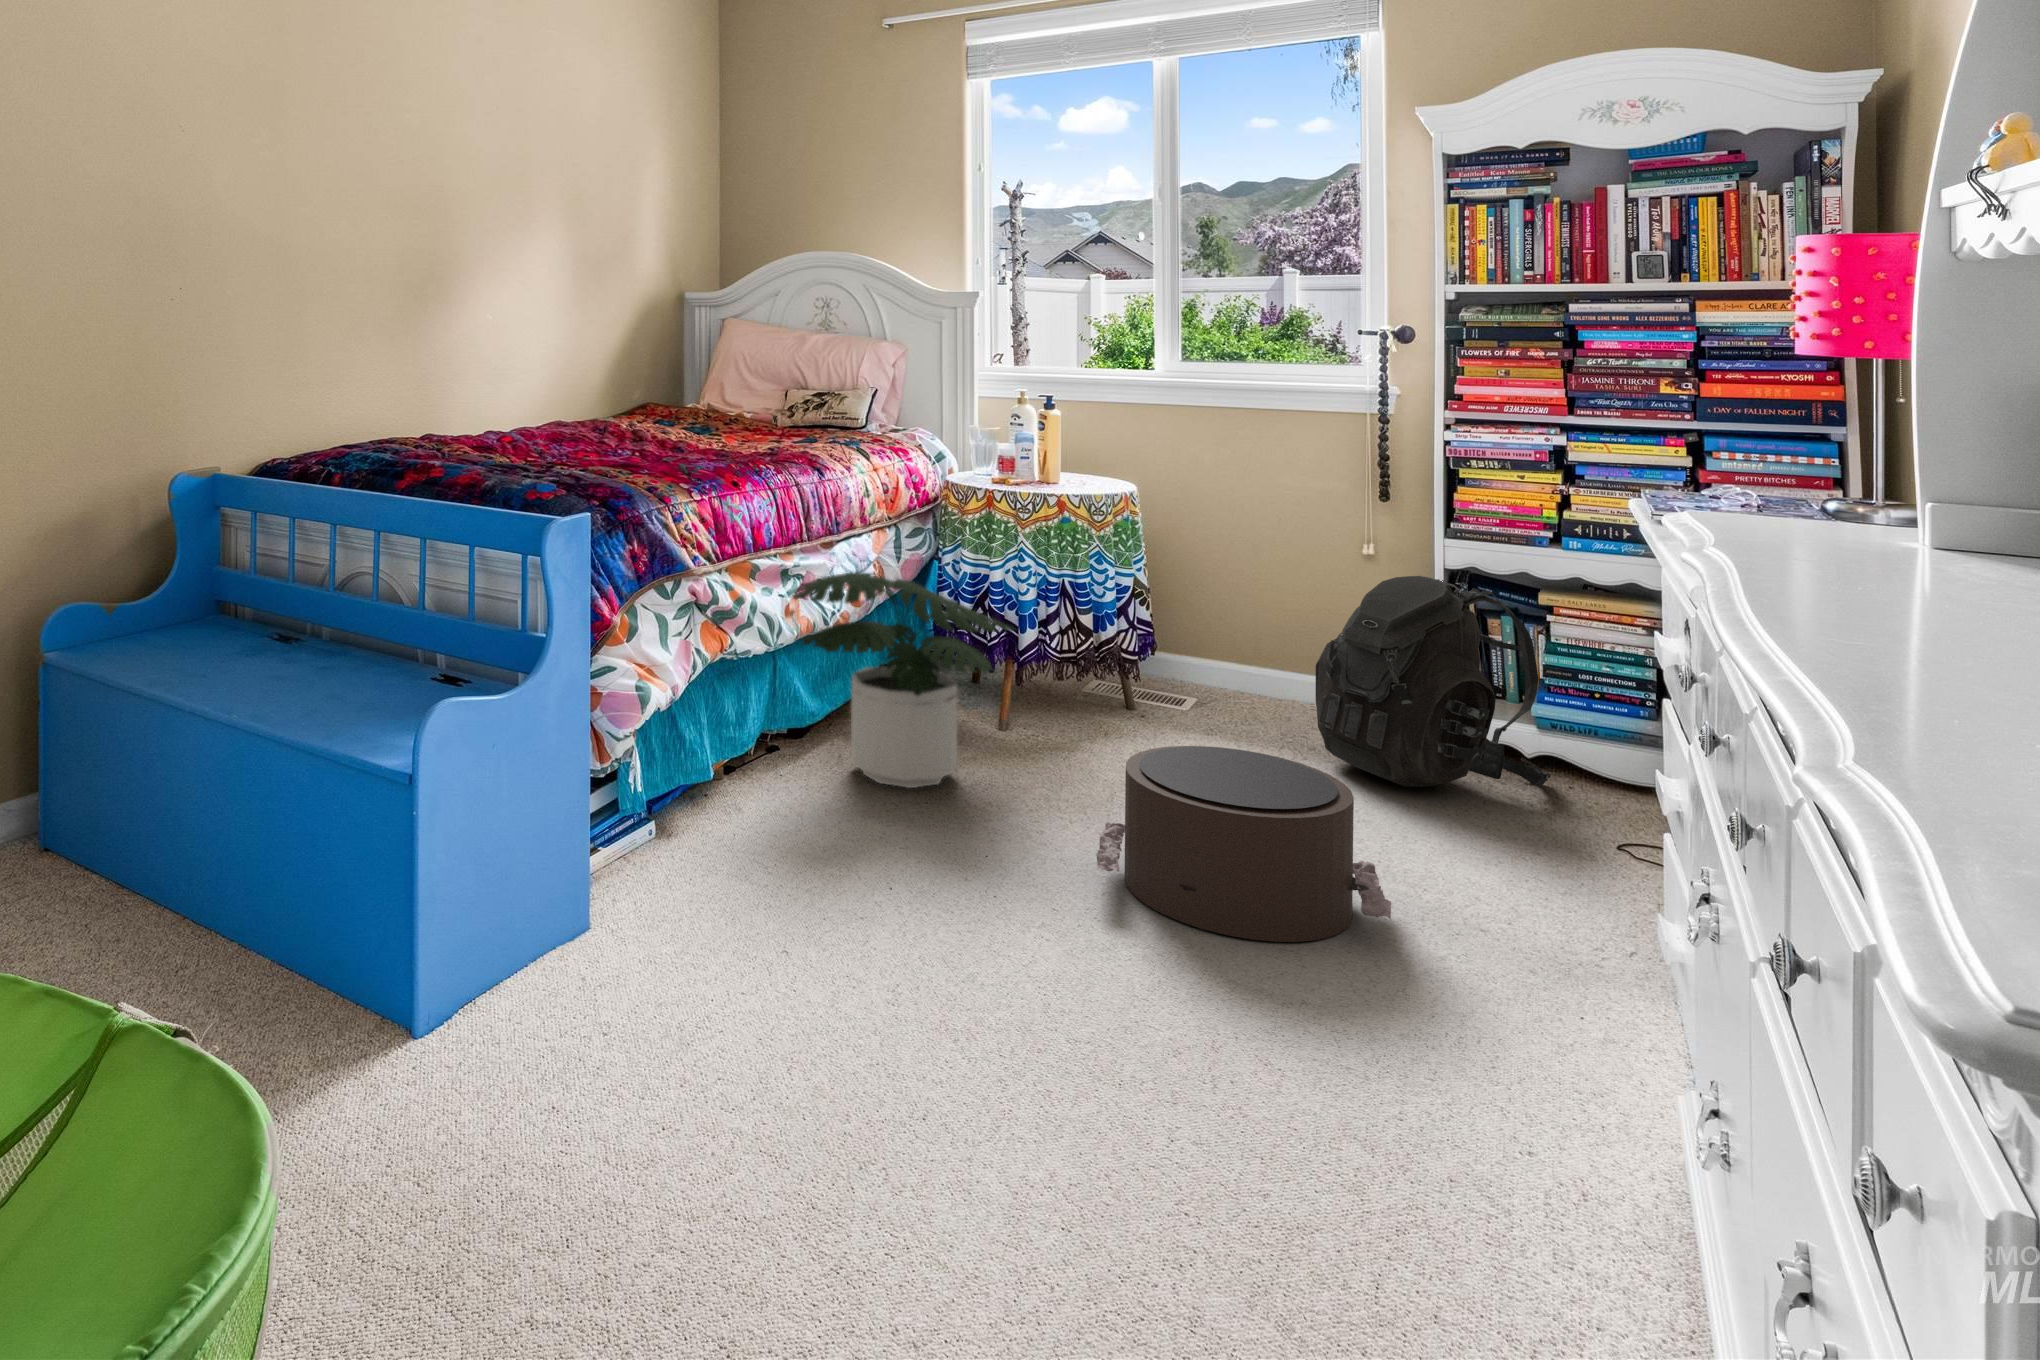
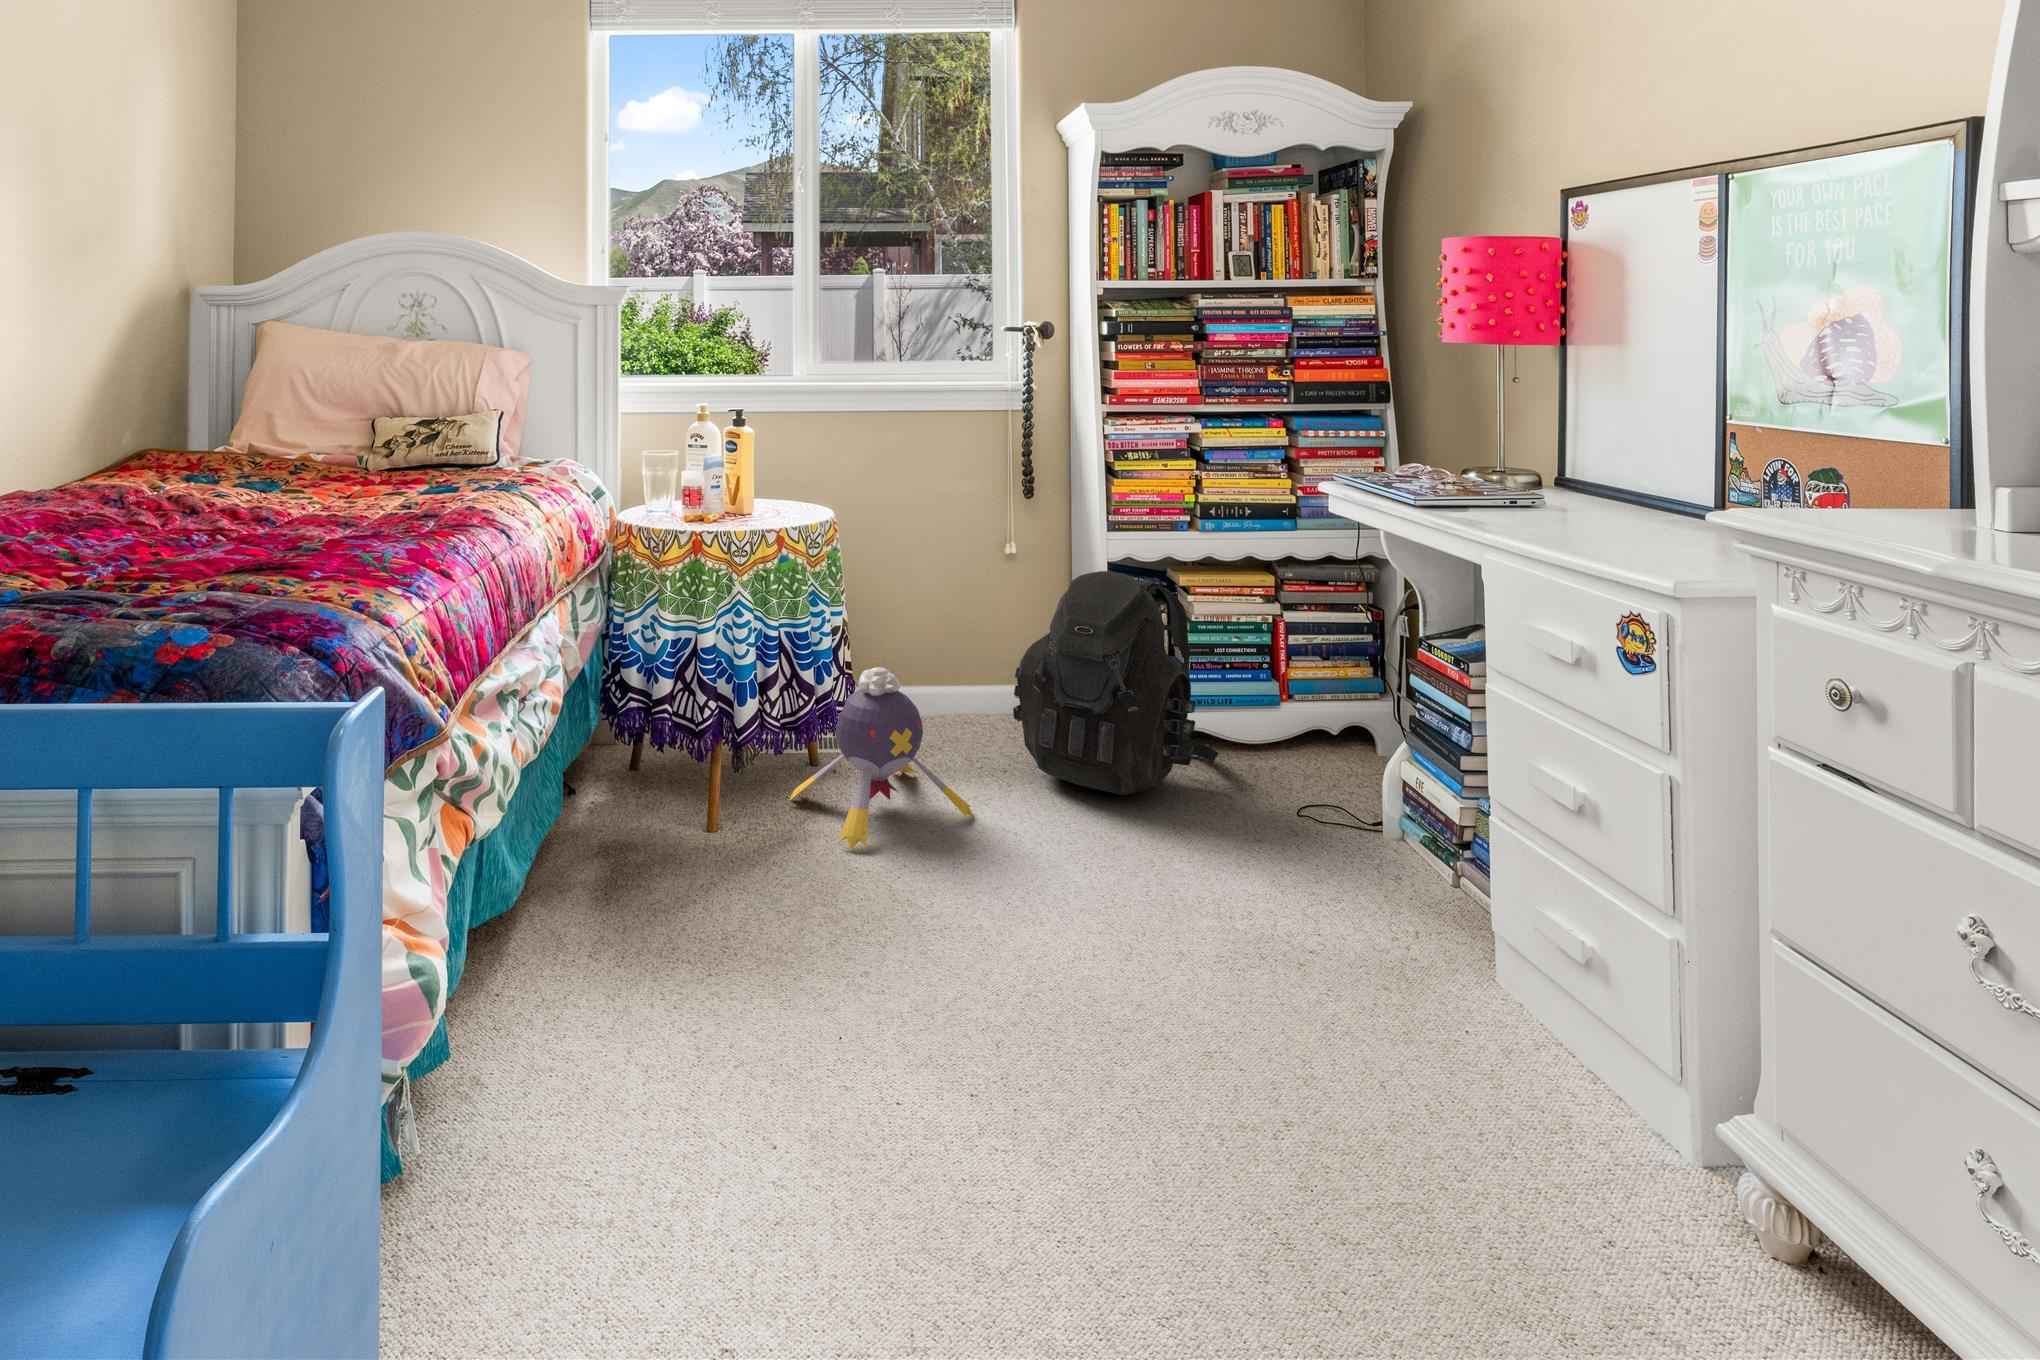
potted plant: present [792,573,1014,788] -> none [476,676,796,1000]
plush toy: none [1077,625,1237,768] -> present [790,667,974,850]
pouf: present [1096,746,1391,942] -> none [981,830,1377,1146]

